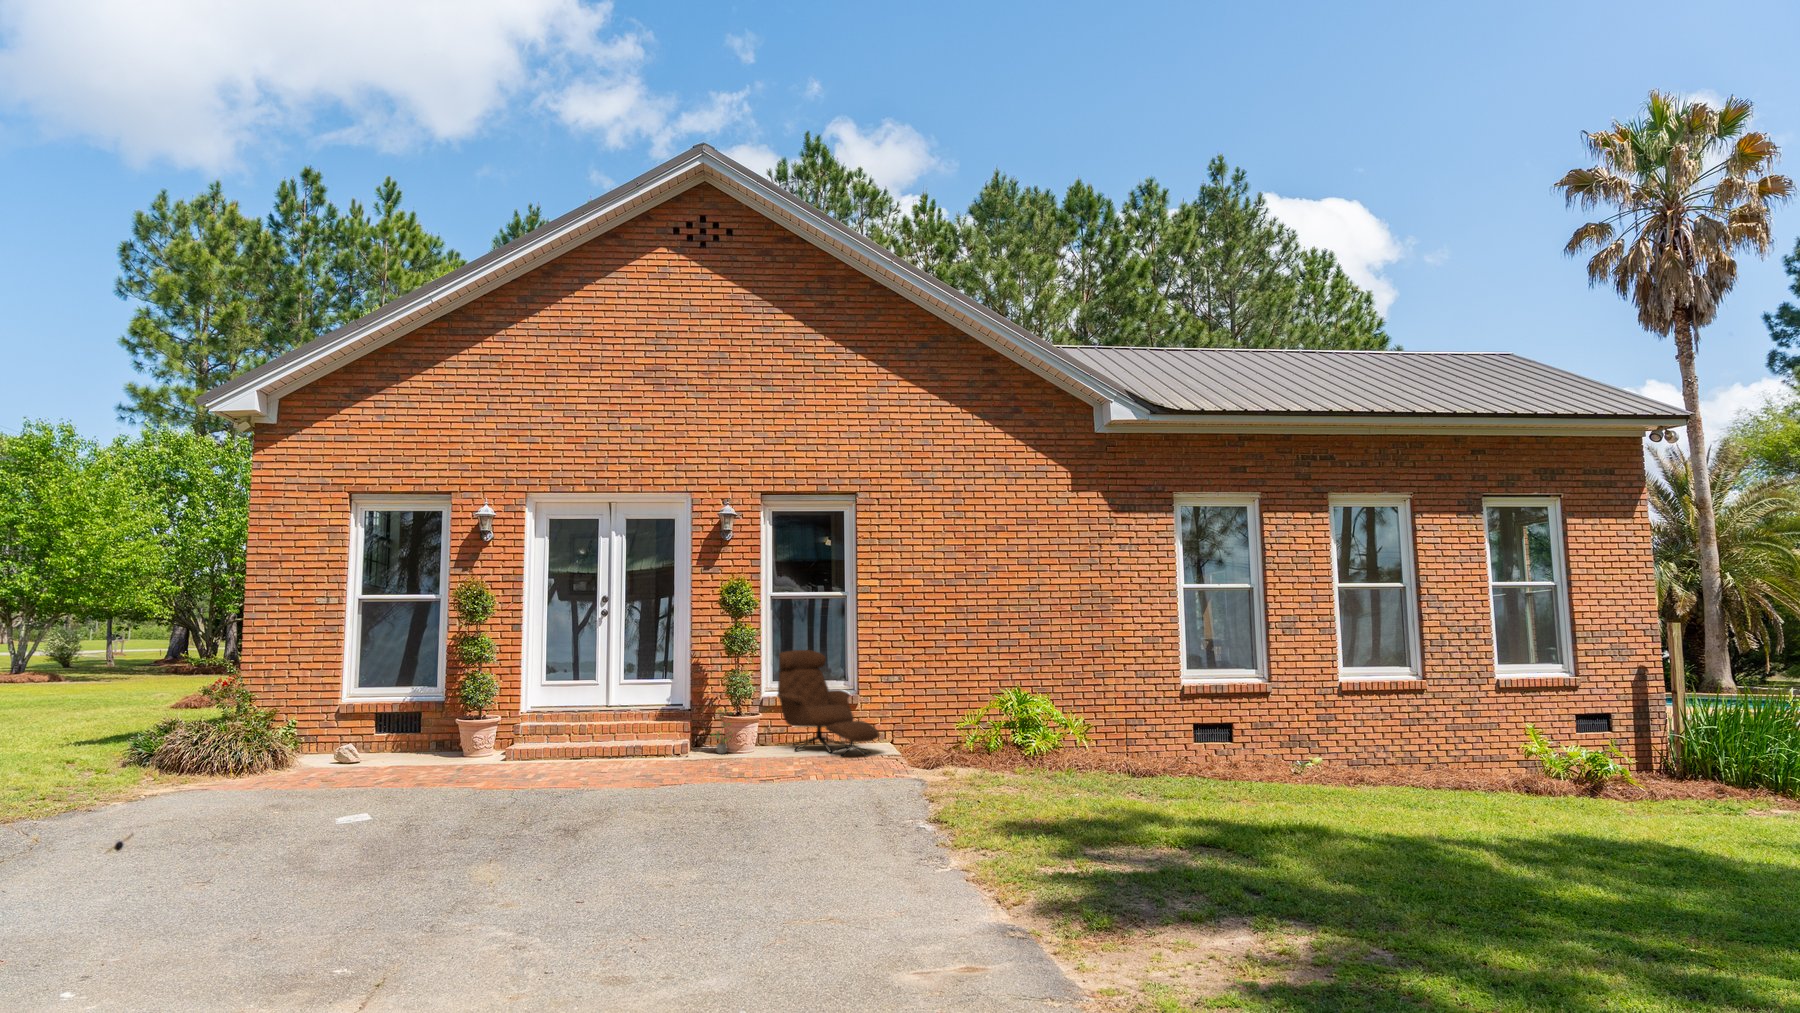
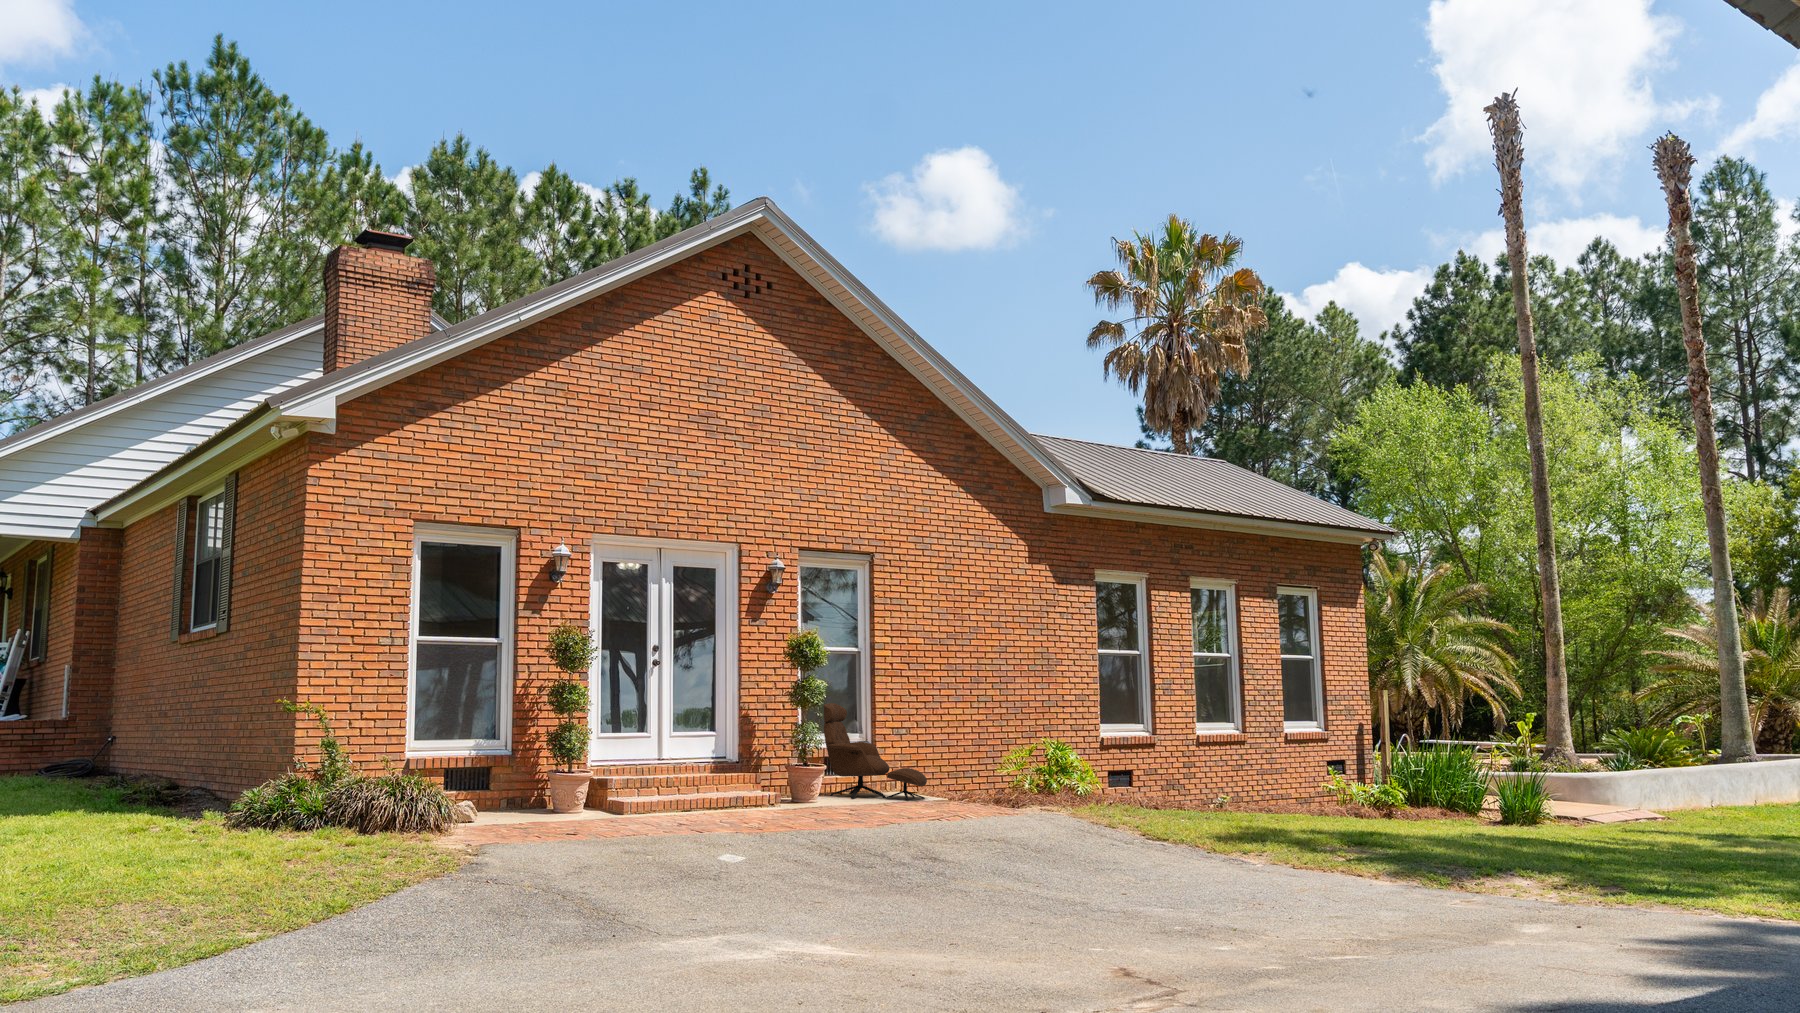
potted plant: present [711,709,732,754] -> none [788,756,815,802]

